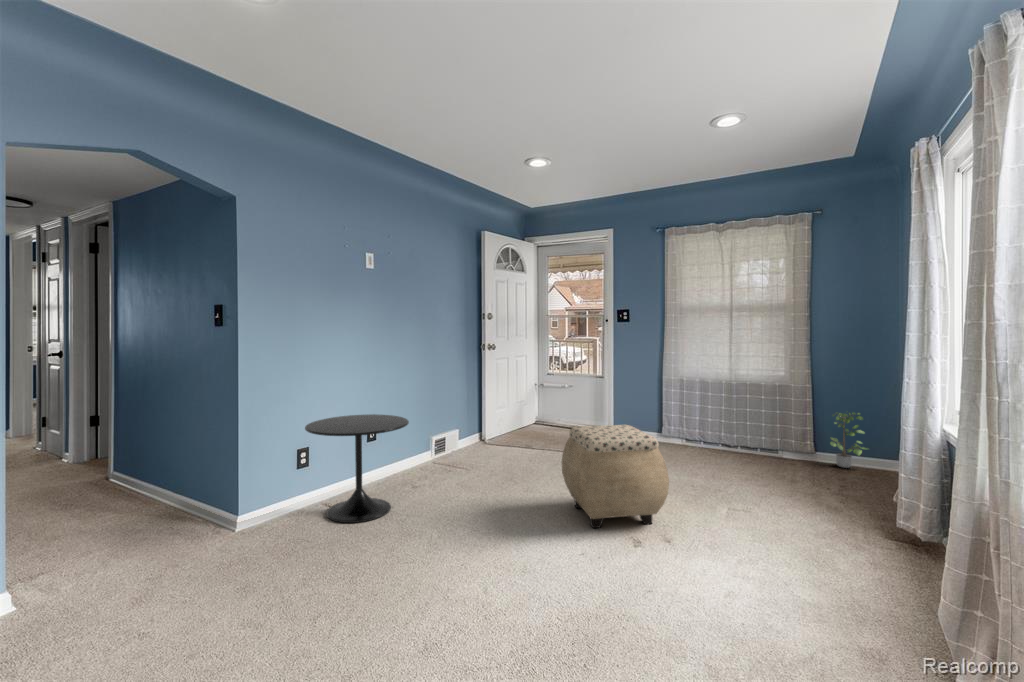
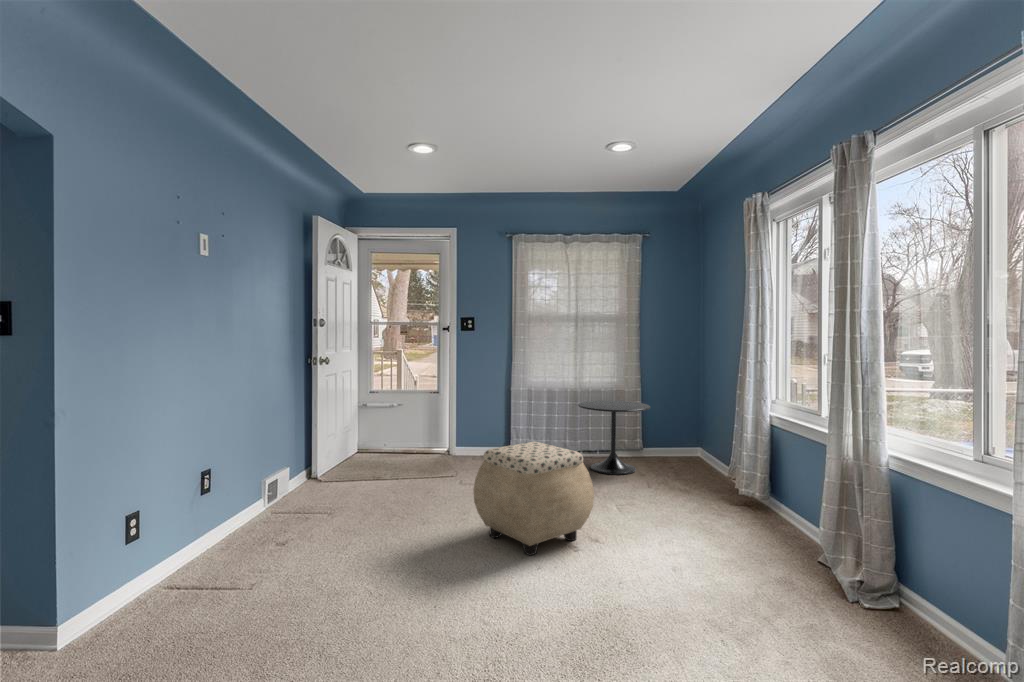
potted plant: present [830,412,866,468] -> none [656,411,687,461]
side table: present [305,414,409,523] -> present [578,401,651,475]

